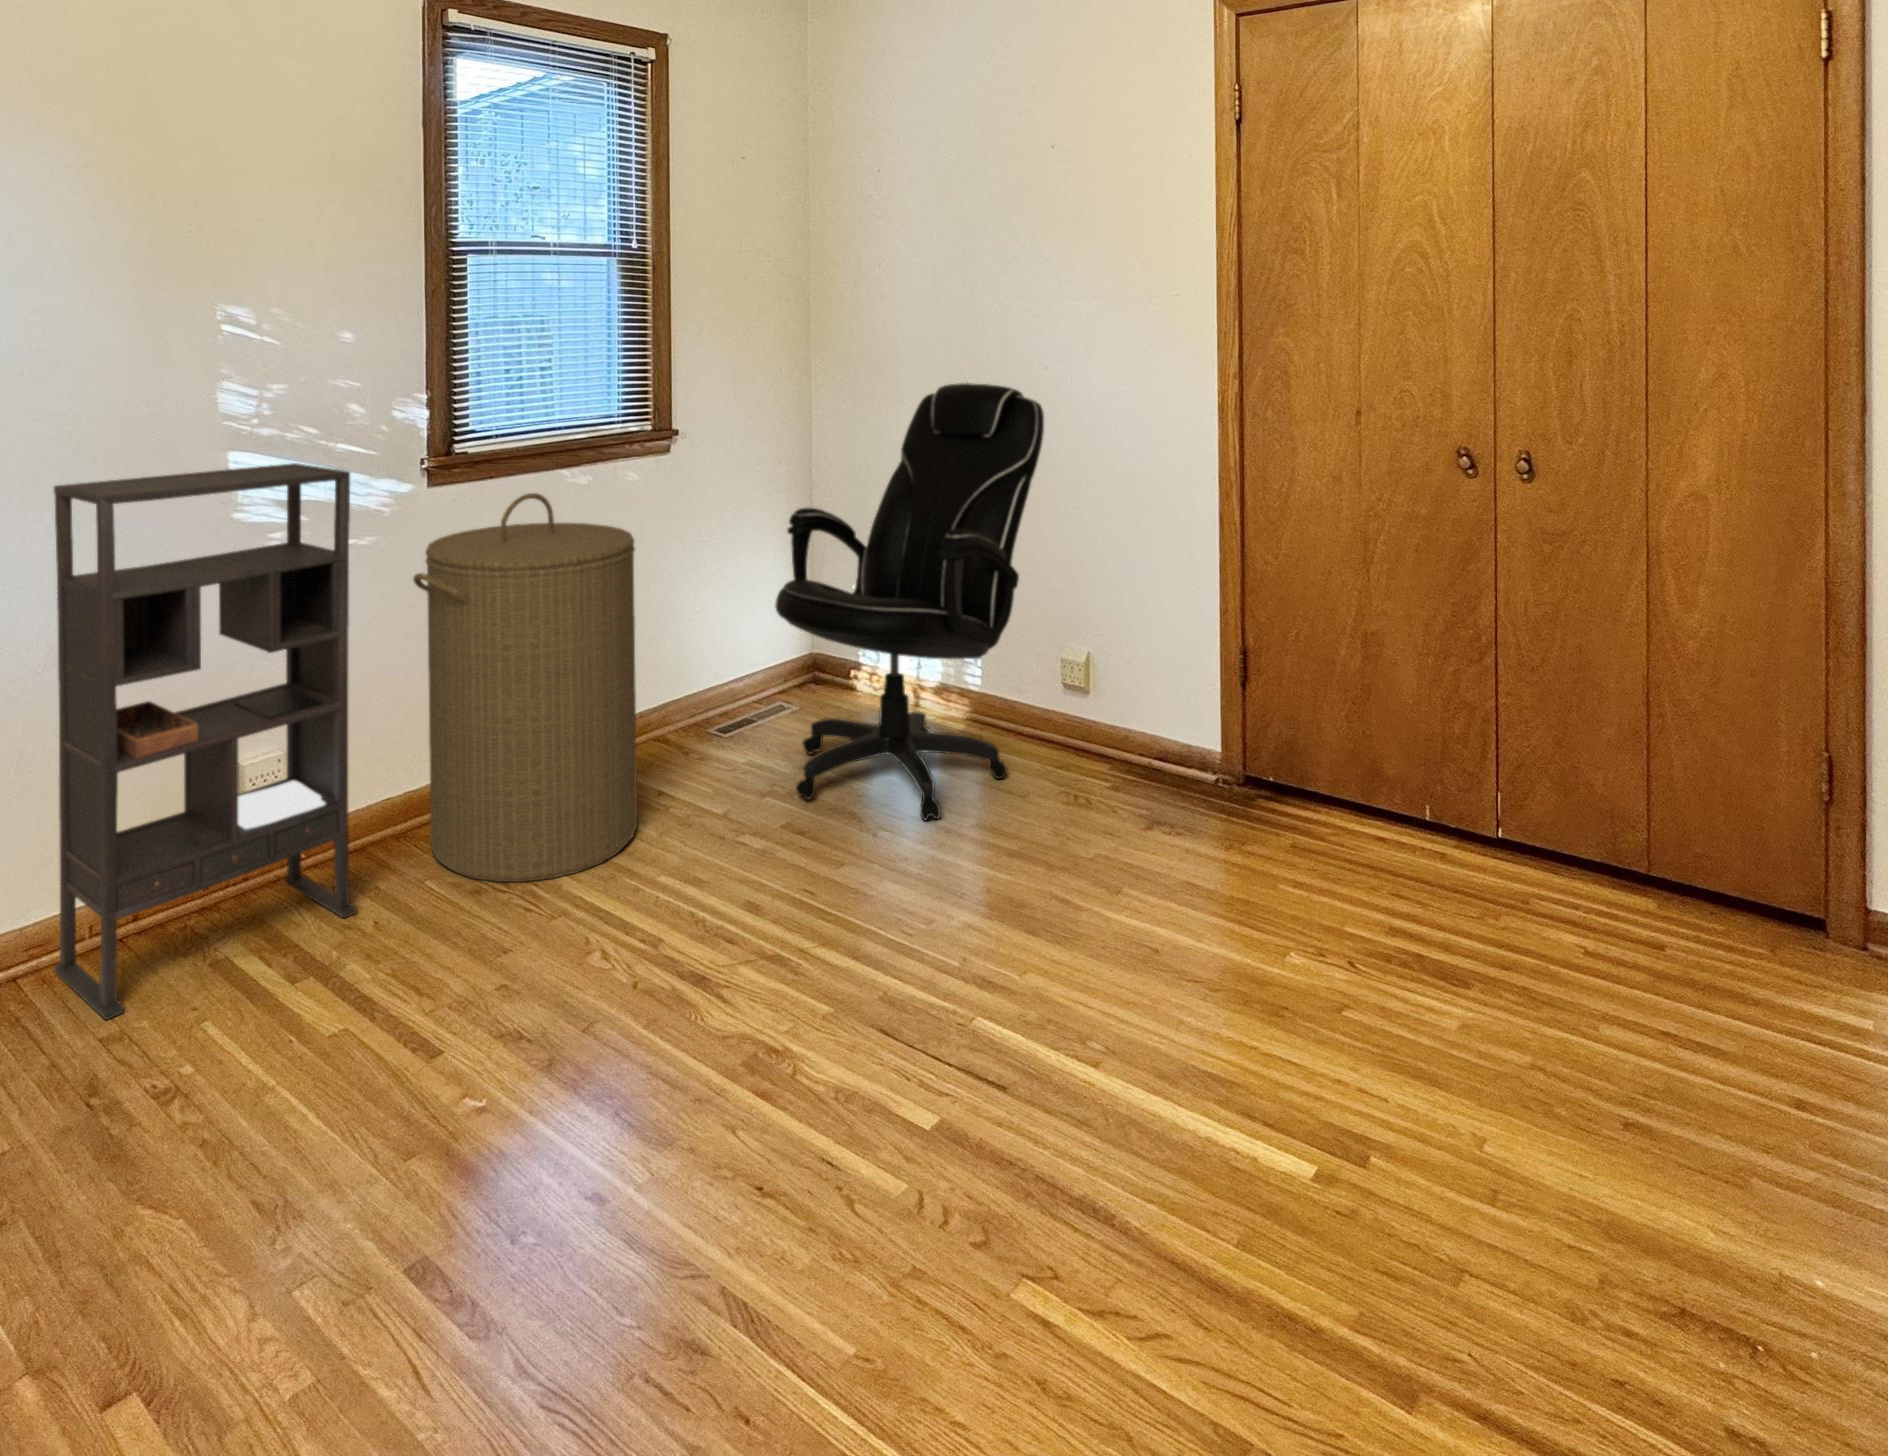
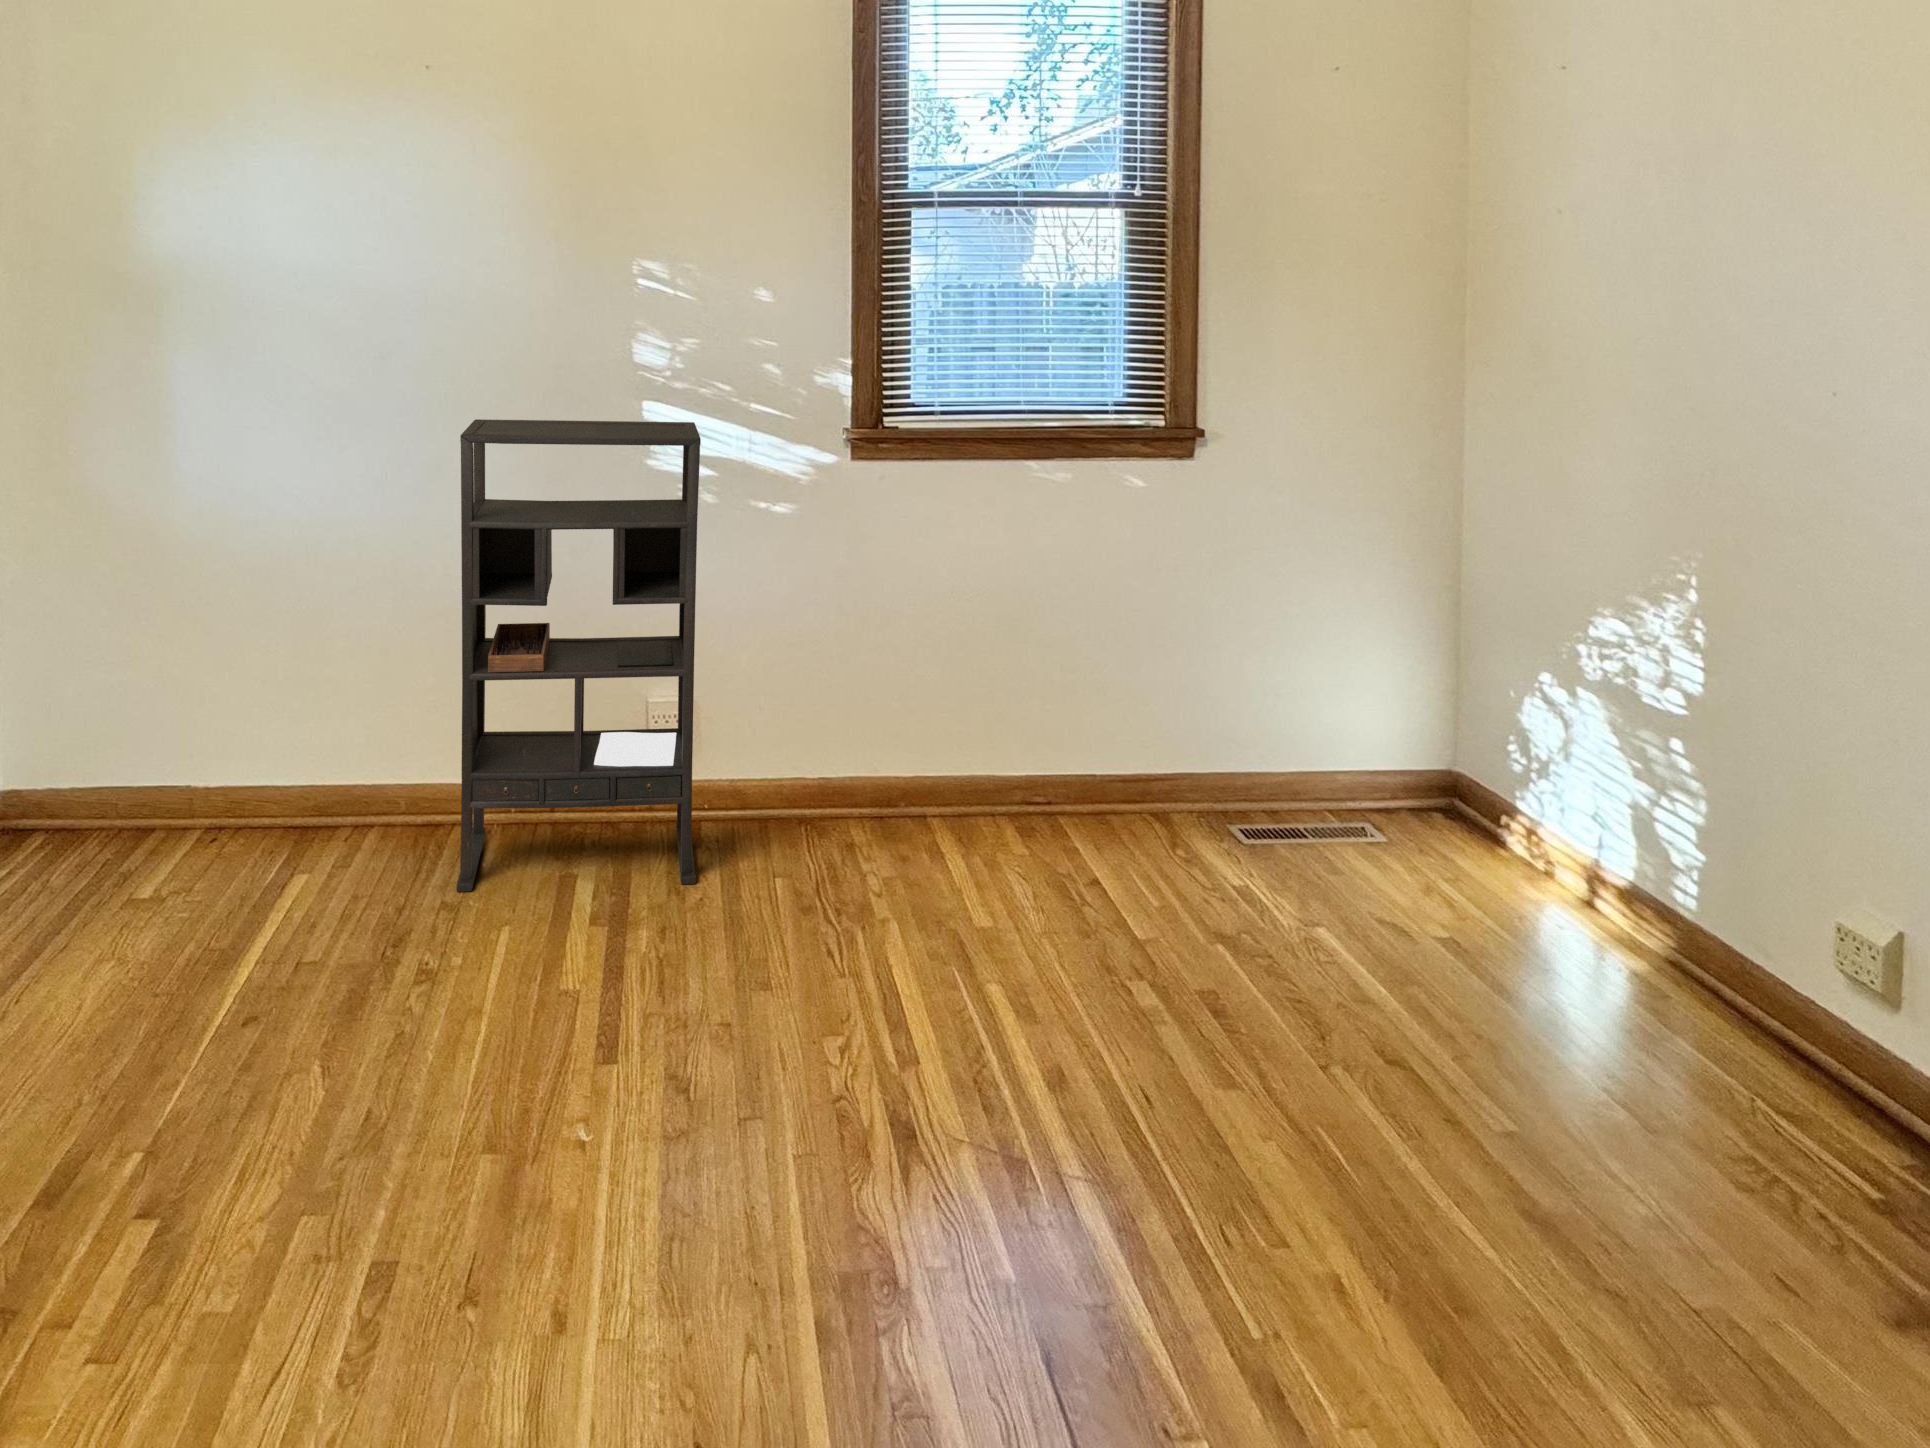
office chair: present [775,383,1044,821] -> none [1240,413,1810,1088]
laundry hamper: present [413,493,637,882] -> none [776,487,1064,937]

